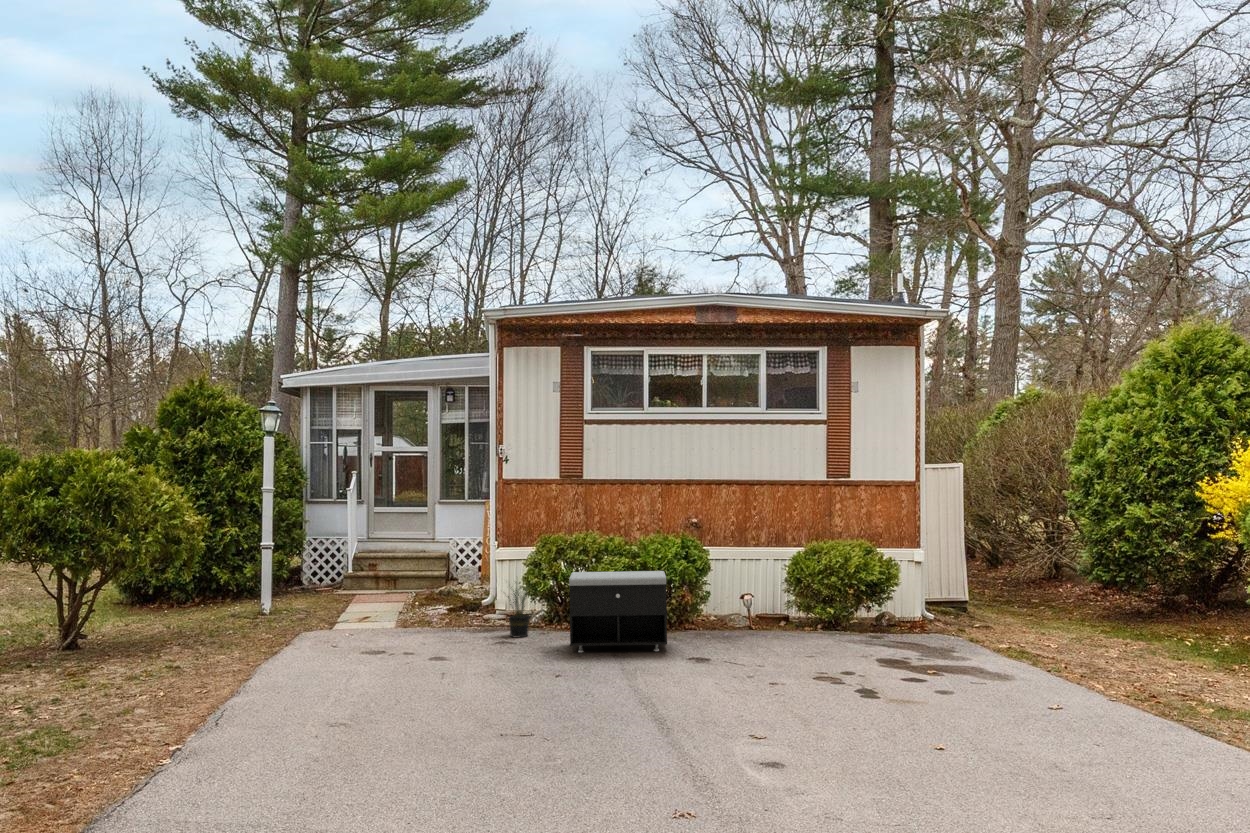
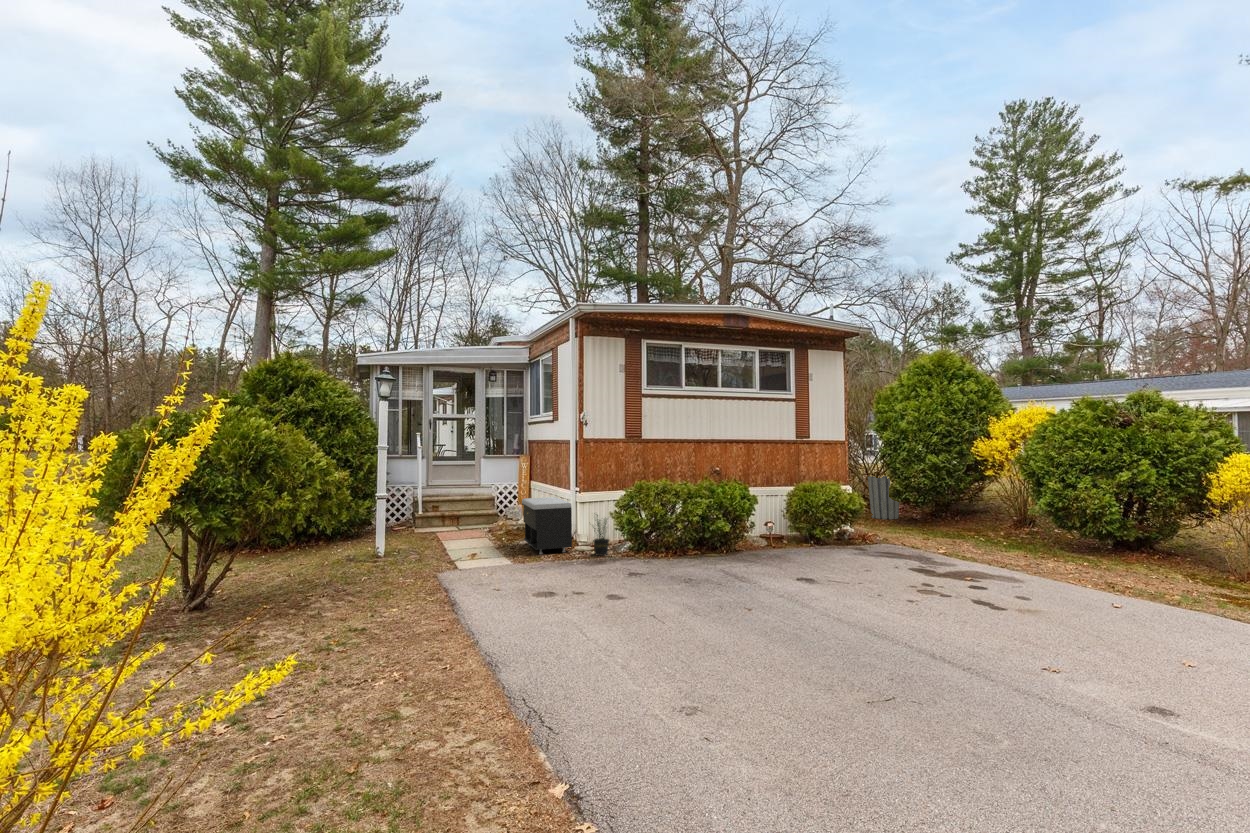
trash can: none [1002,535,1054,604] -> present [868,476,899,519]
storage bench: present [569,571,667,652] -> present [522,497,572,554]

